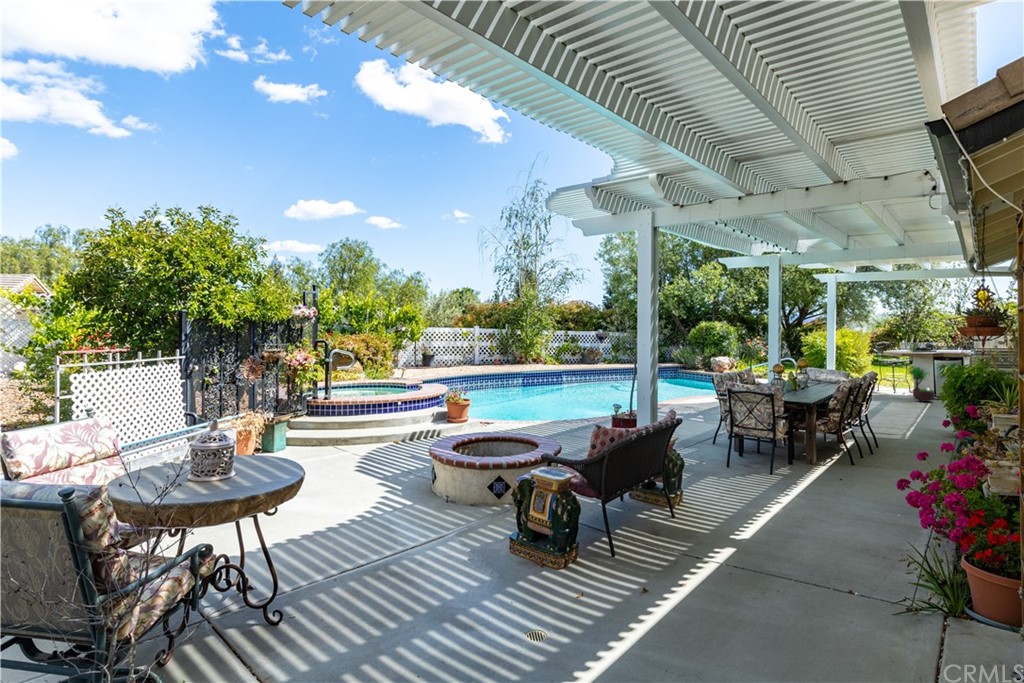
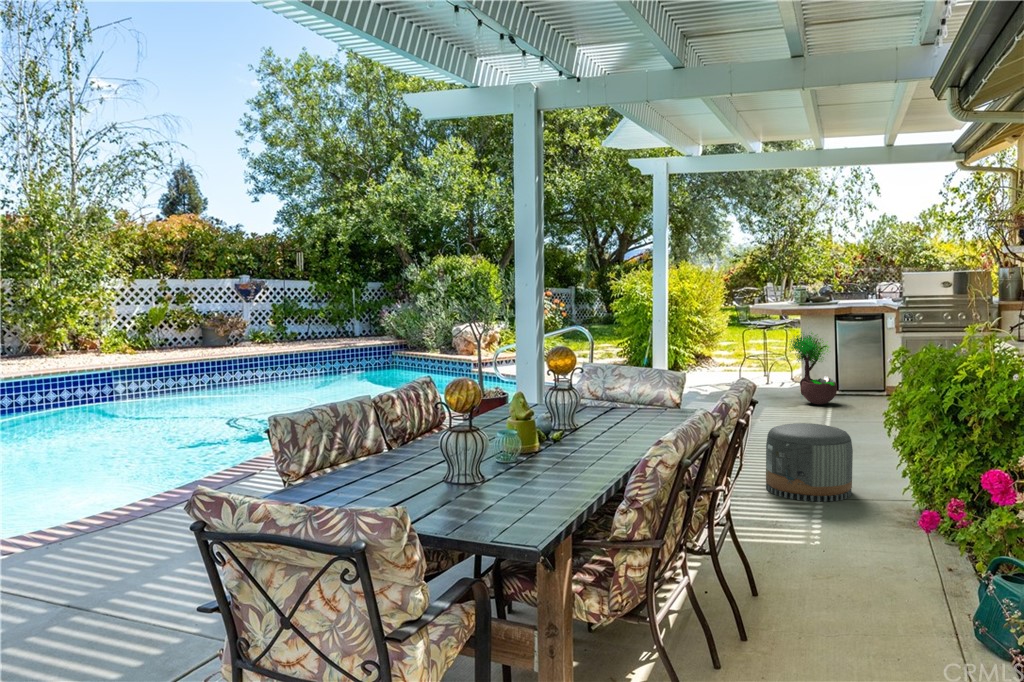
pouf: none [887,398,927,427] -> present [766,423,853,502]

